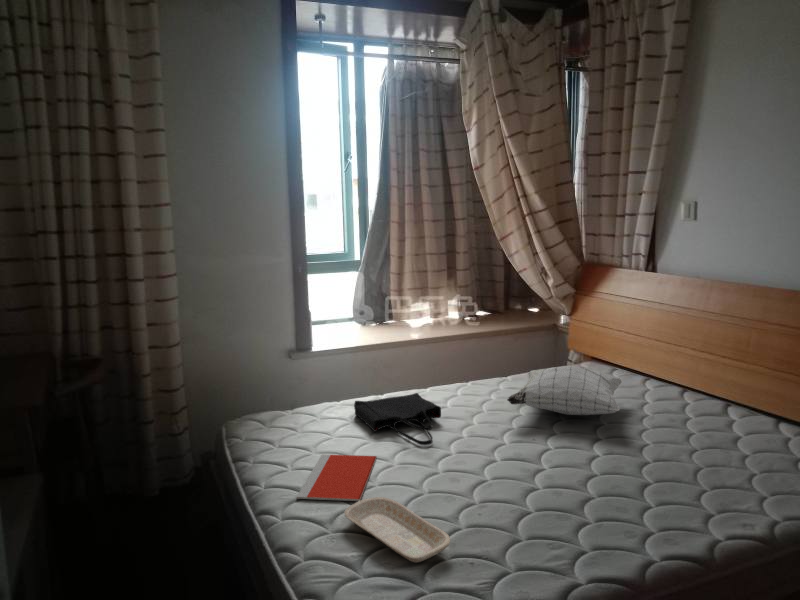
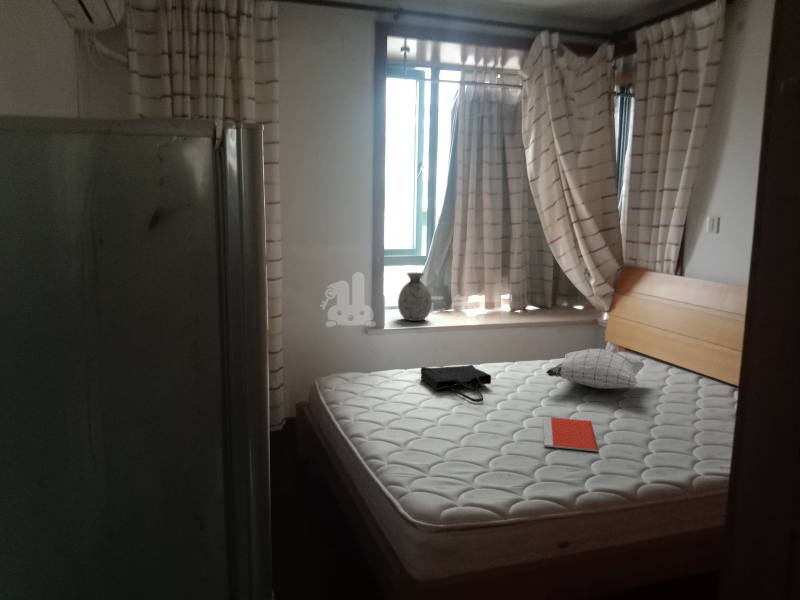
vase: none [328,281,368,338] -> present [398,273,432,321]
notebook: present [297,454,377,501] -> present [543,417,598,451]
tray: present [344,497,450,563] -> none [416,431,494,472]

